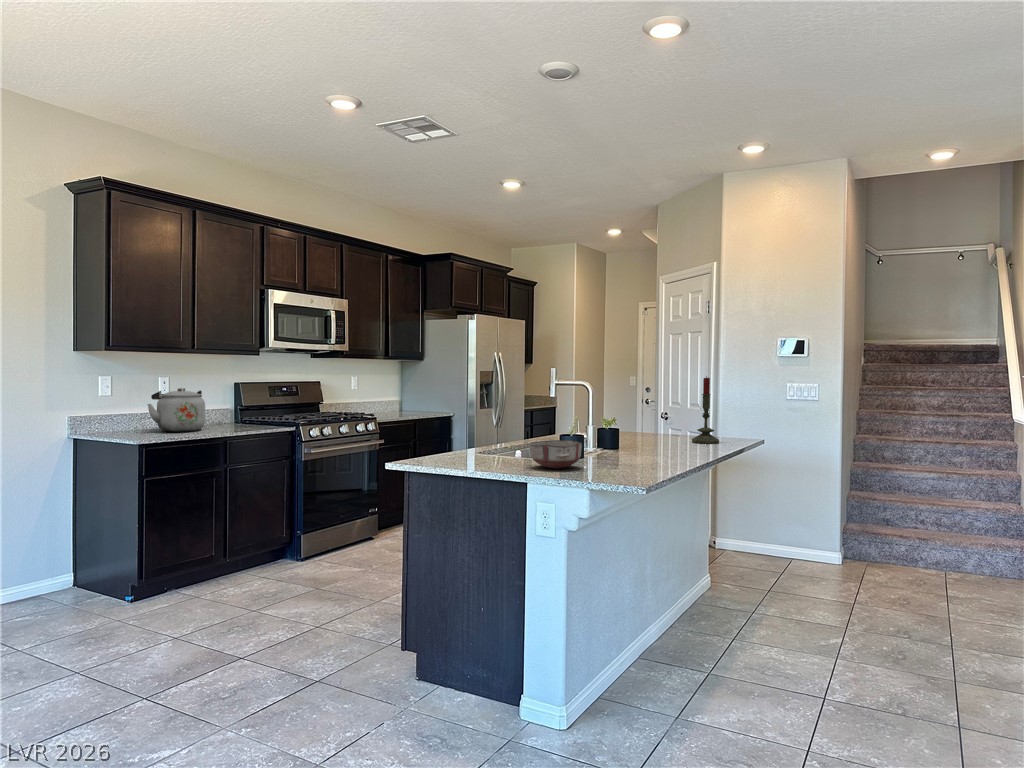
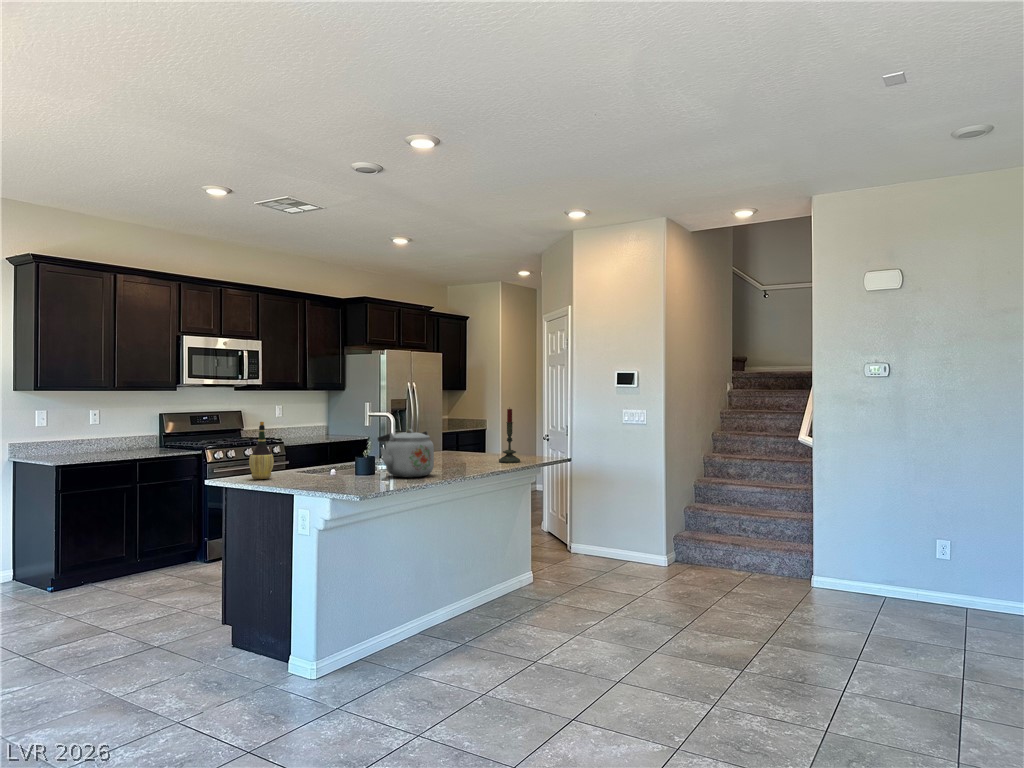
wine bottle: none [435,387,466,462] -> present [249,422,274,479]
kettle: present [147,388,205,432] -> present [378,429,434,478]
ceramic bowl: present [530,440,582,468] -> none [310,462,351,483]

